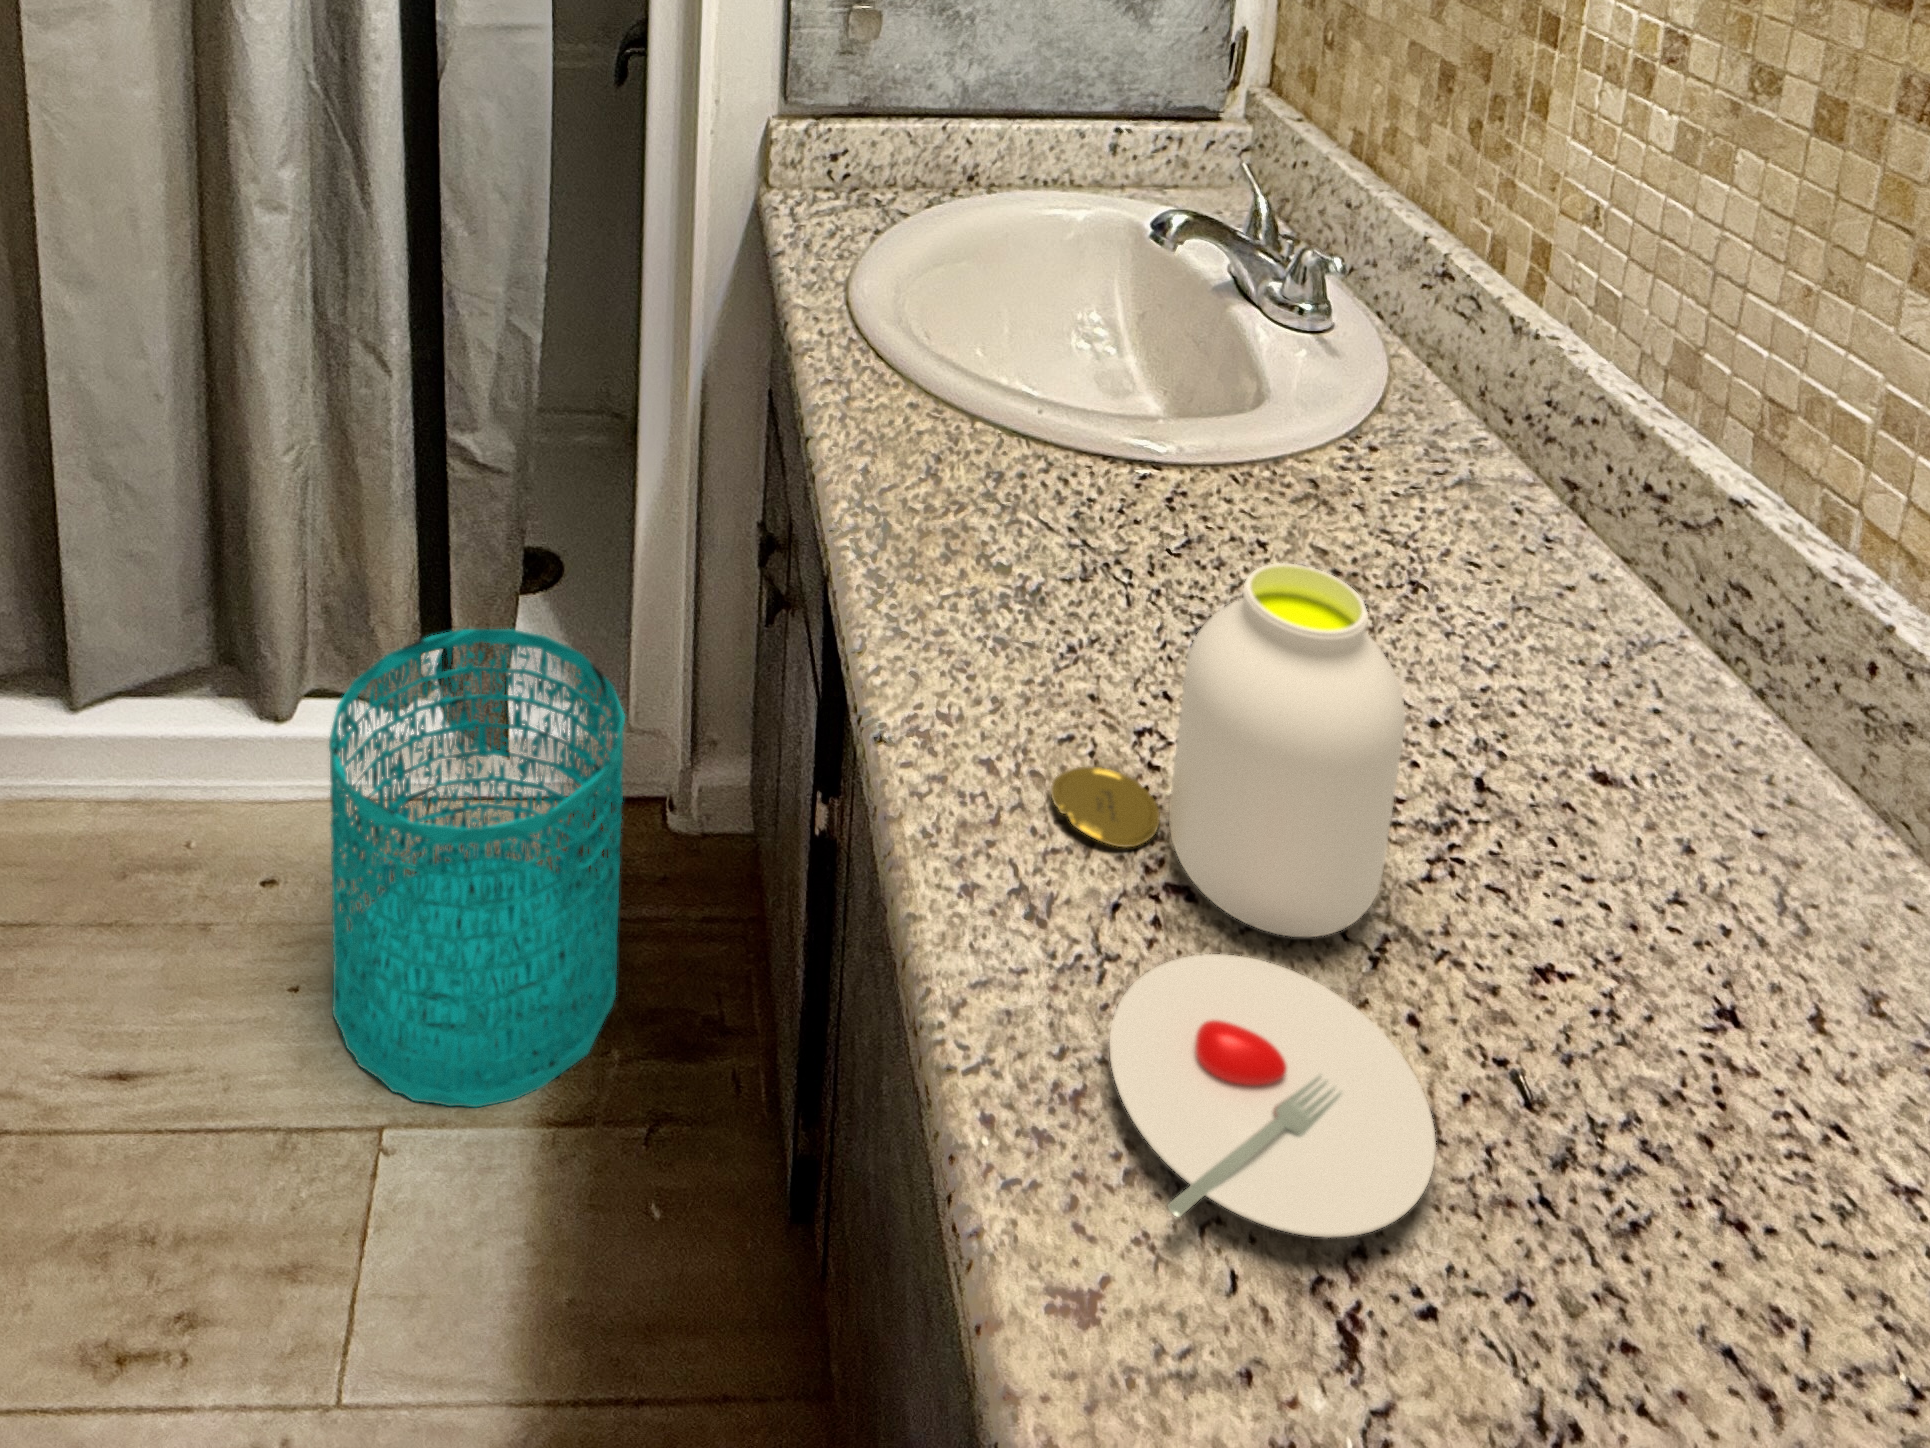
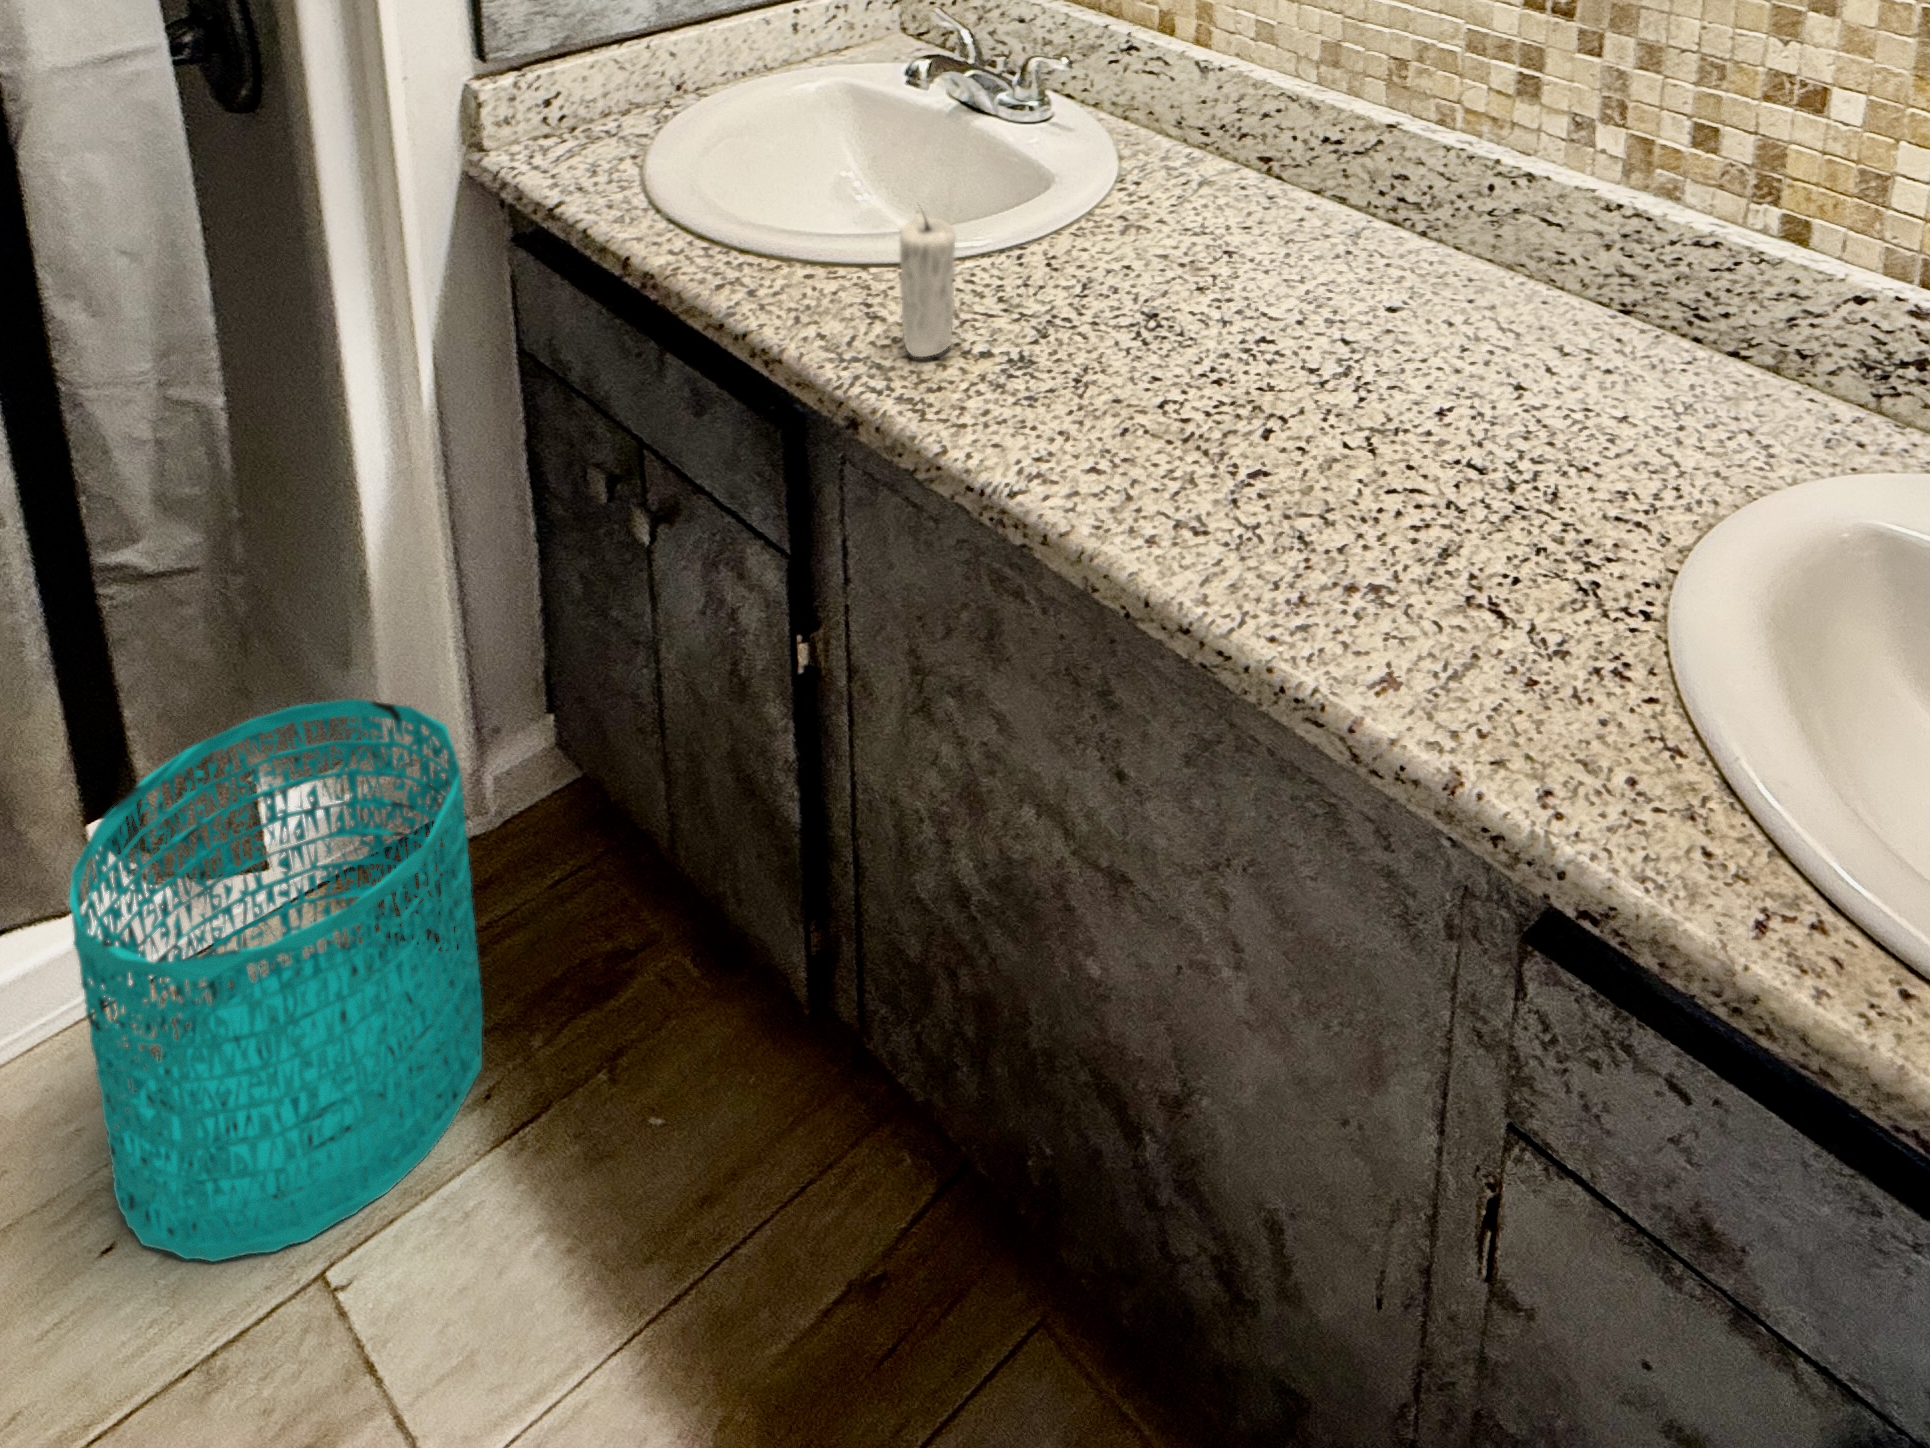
candle: none [919,363,993,551] -> present [900,215,955,357]
jar: present [1051,564,1436,1238] -> none [1140,224,1489,611]

